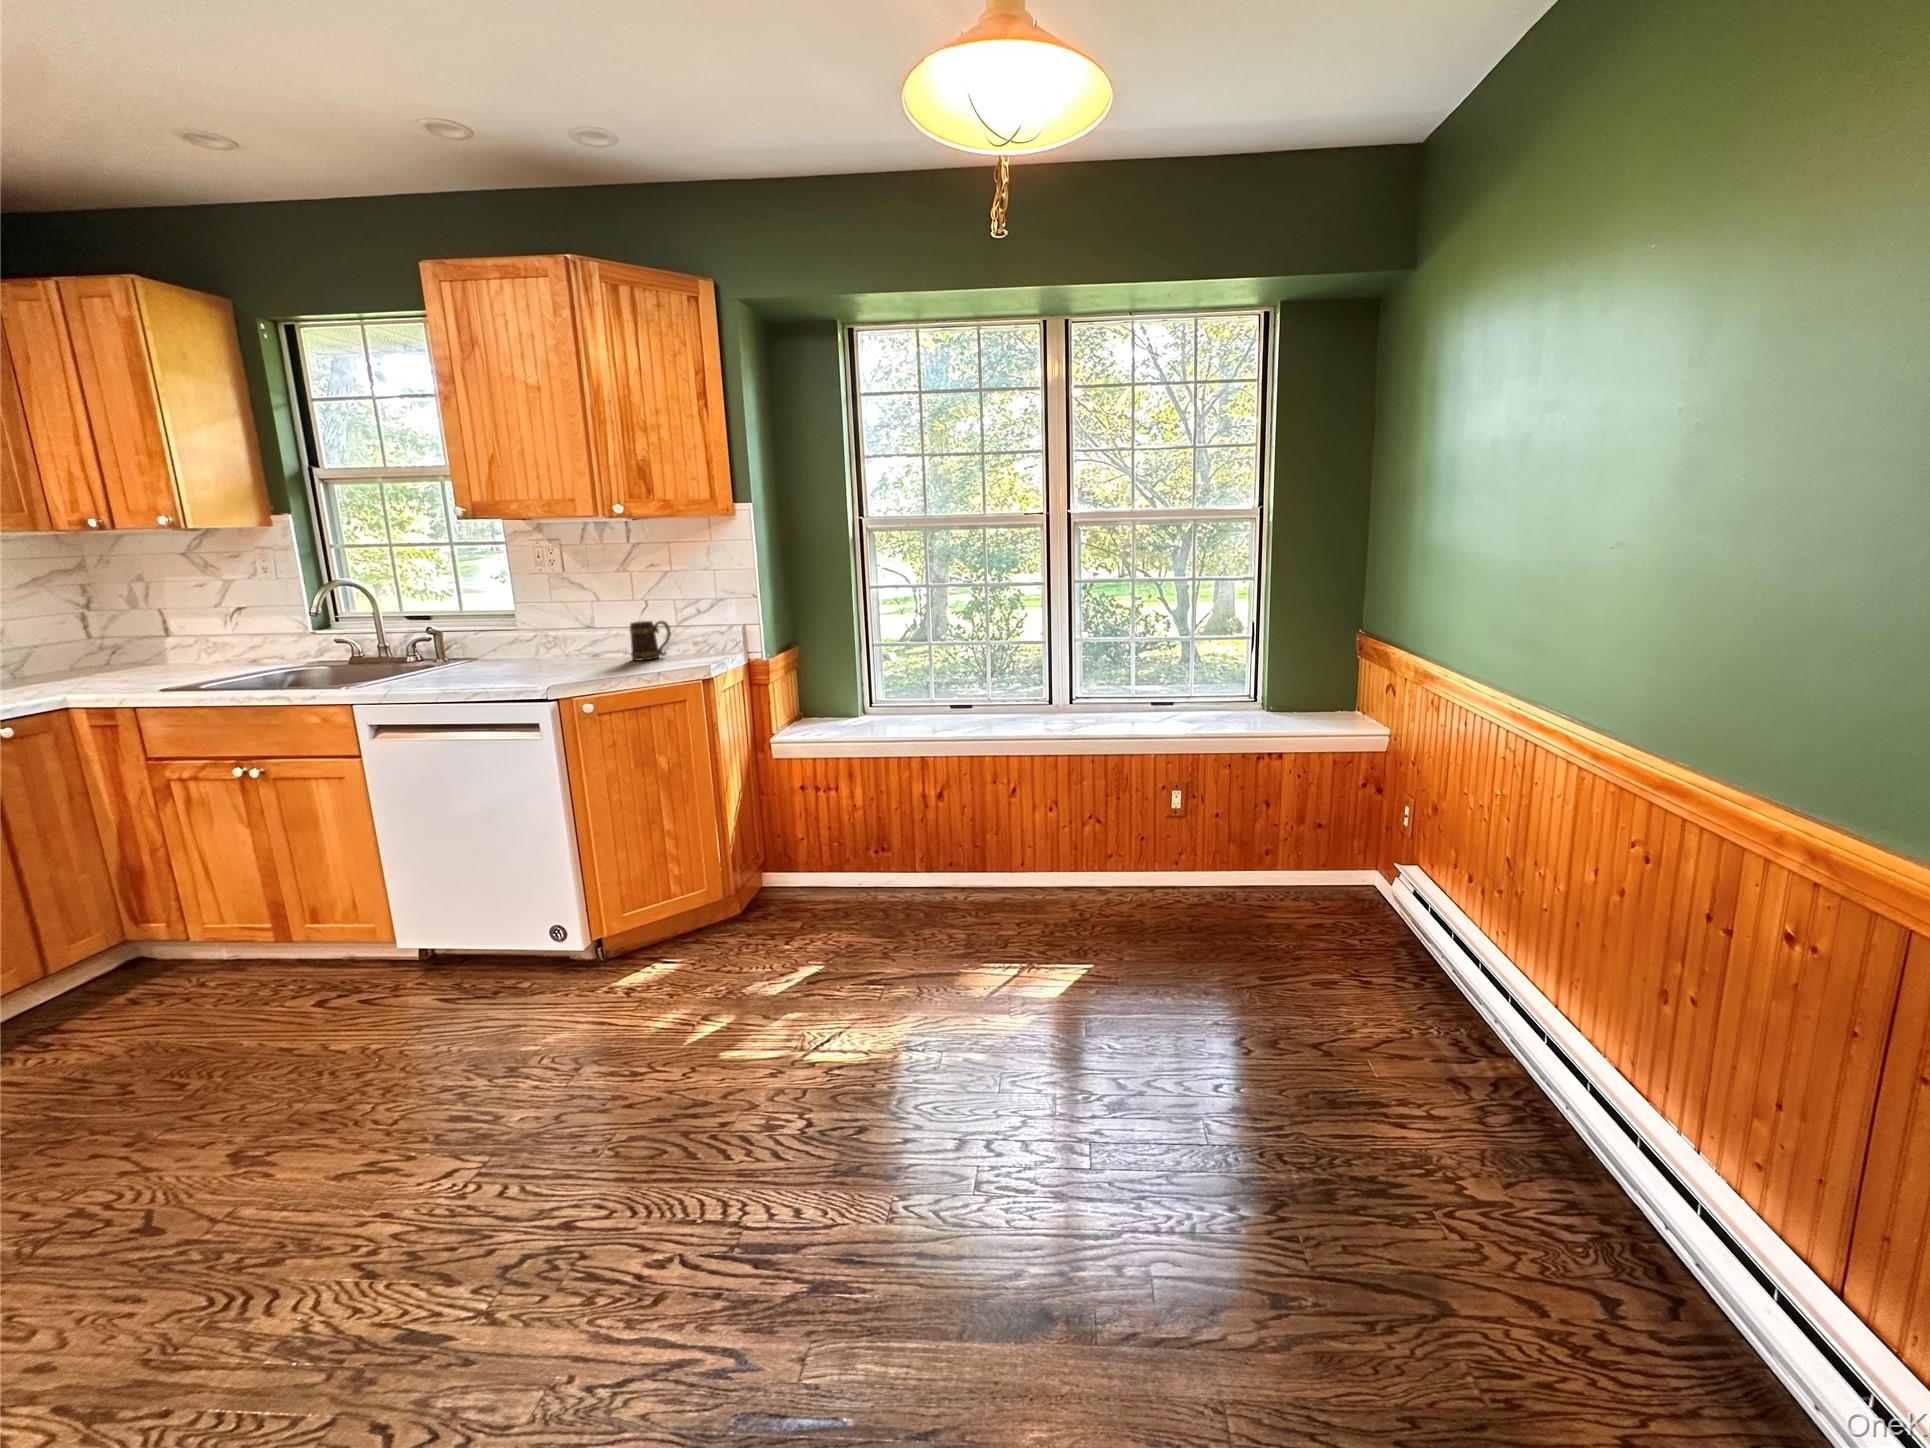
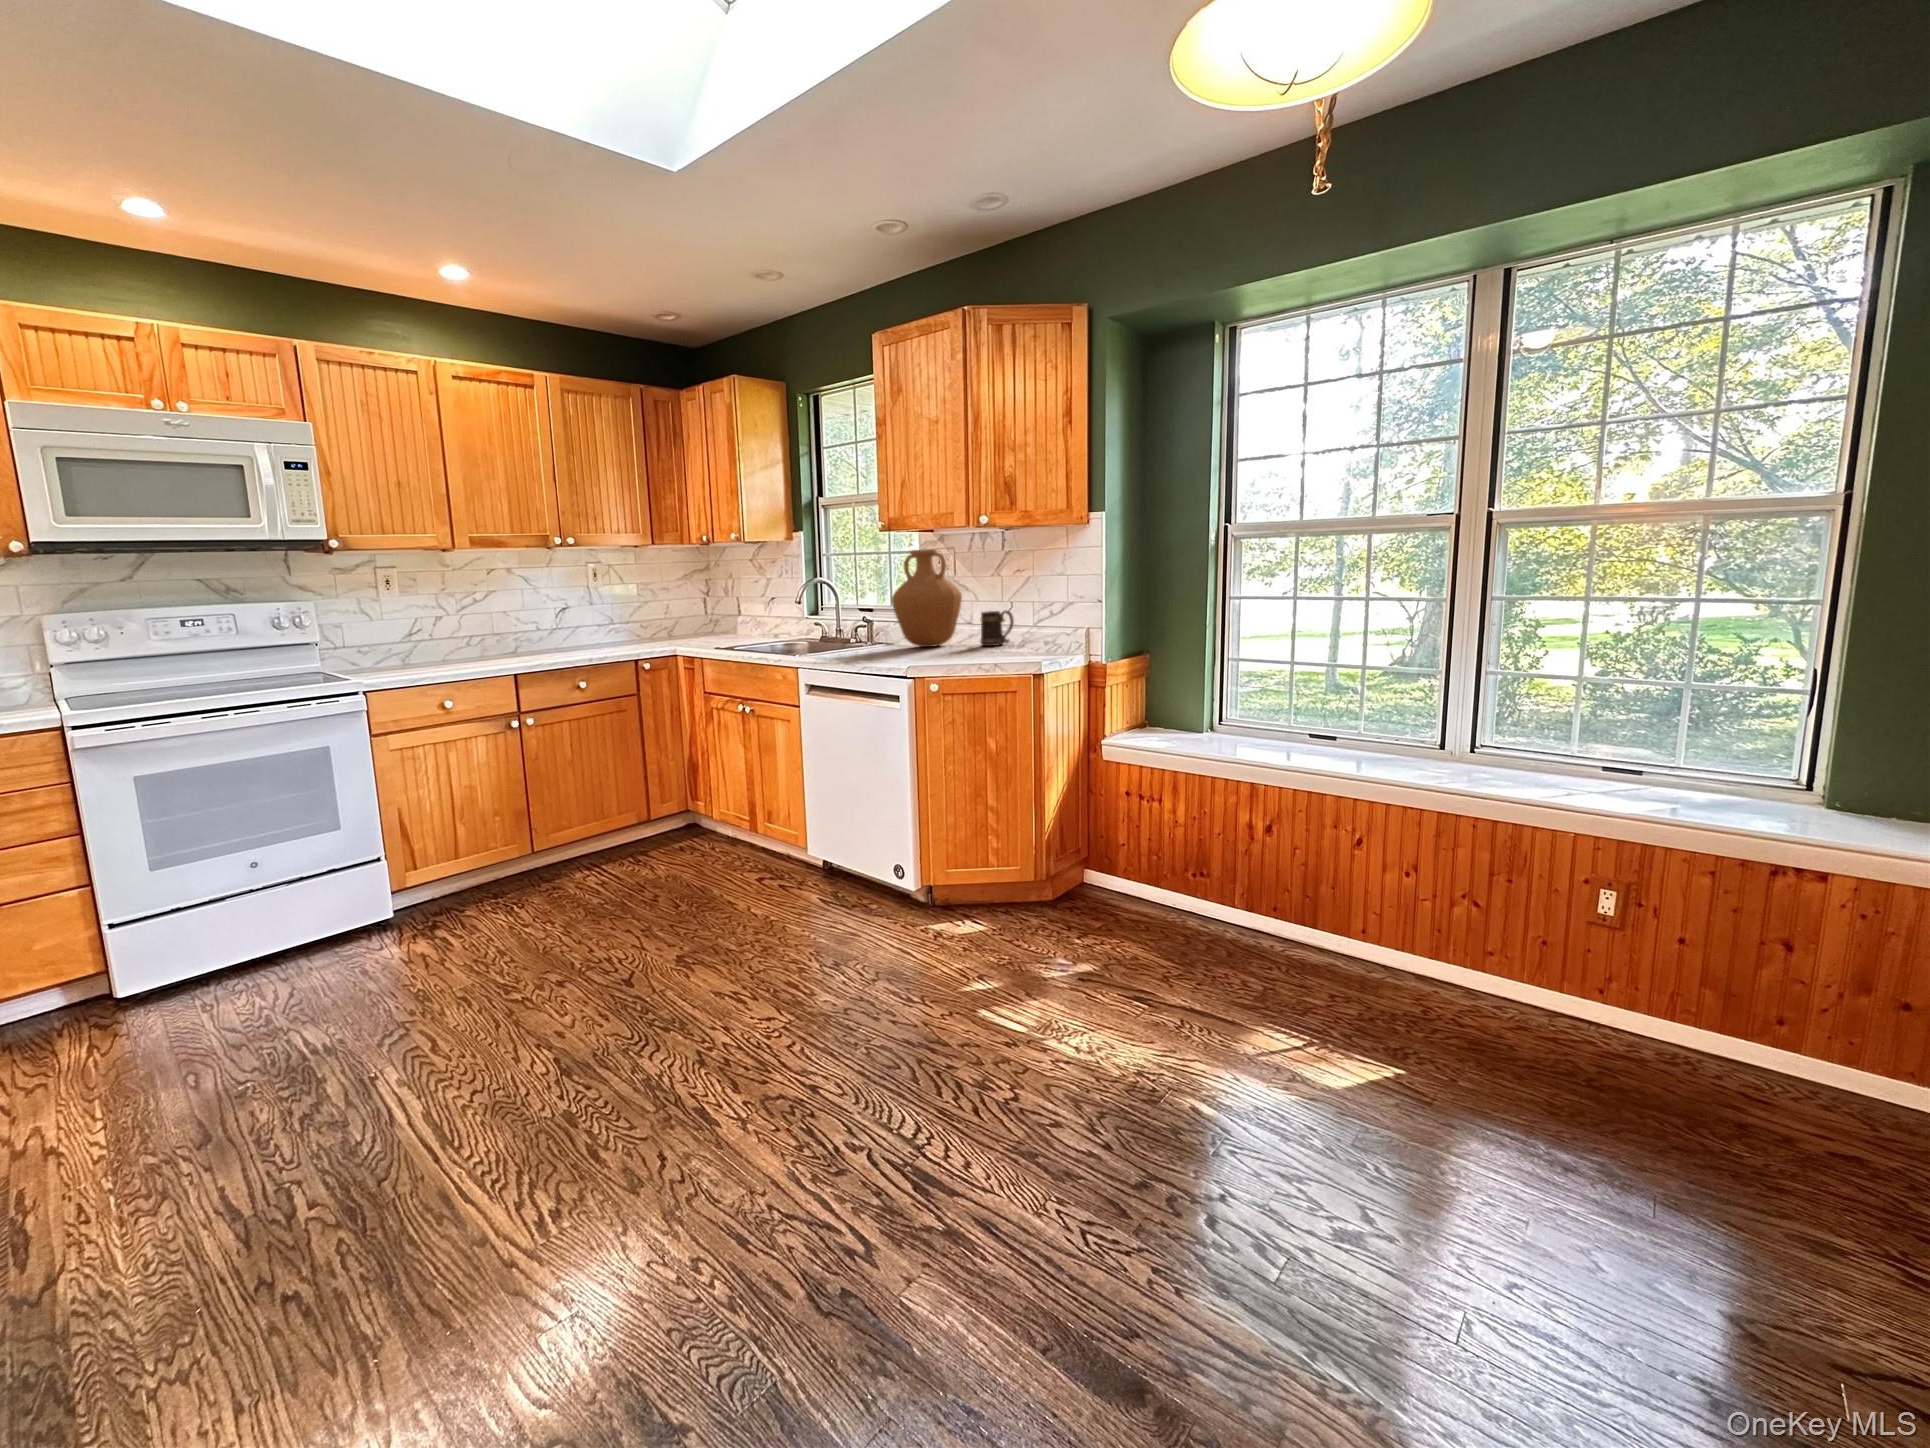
vase: none [501,550,597,665] -> present [892,549,962,647]

